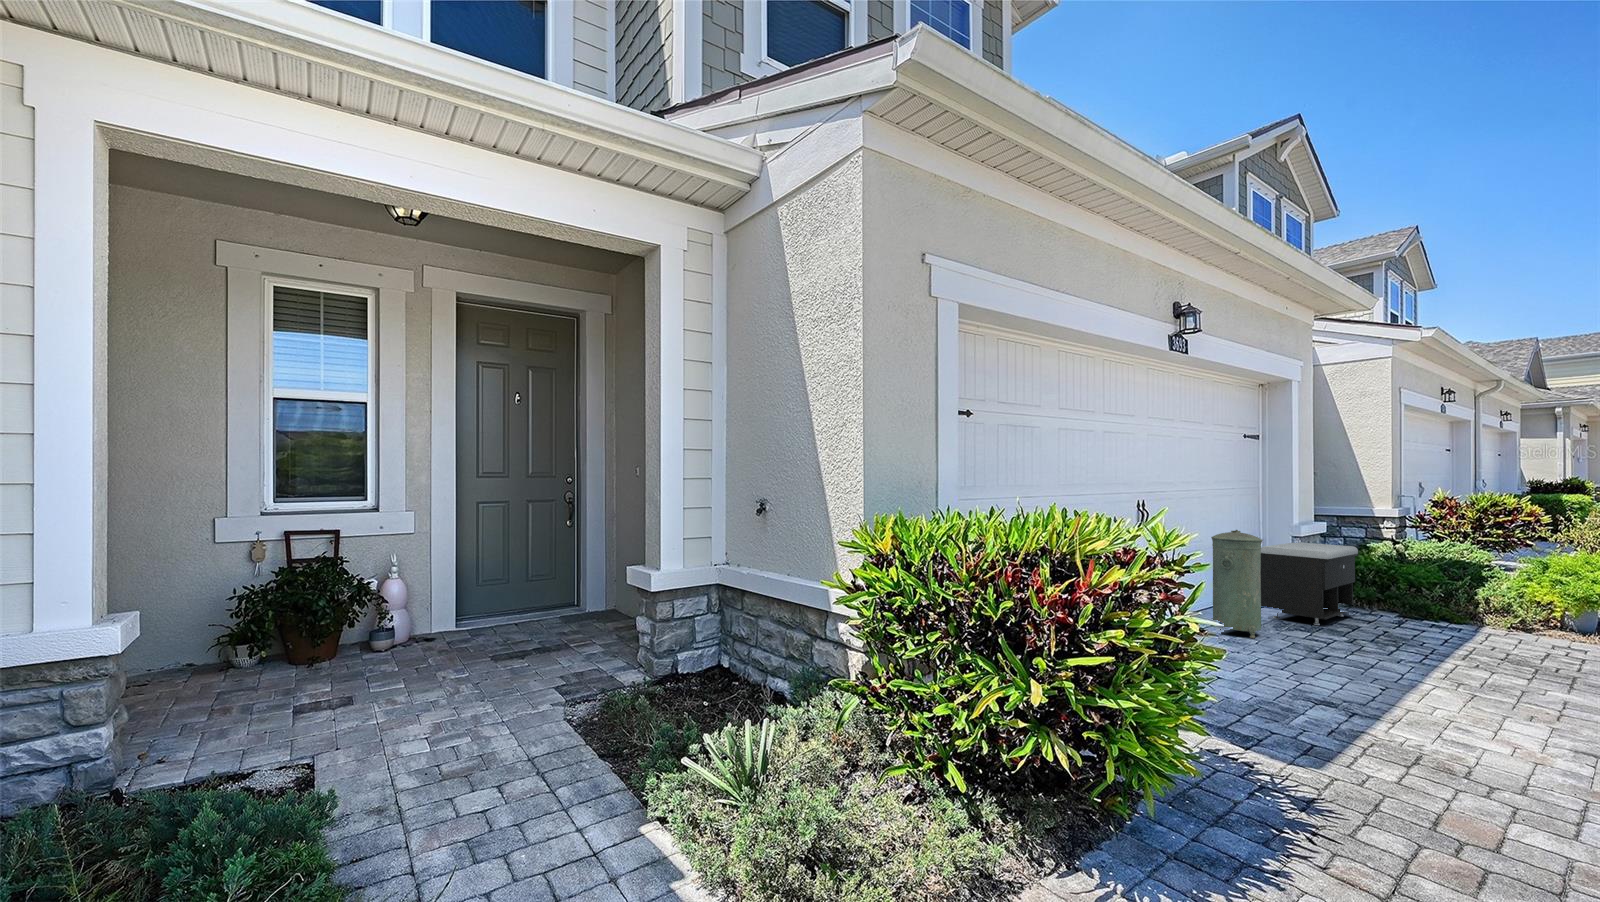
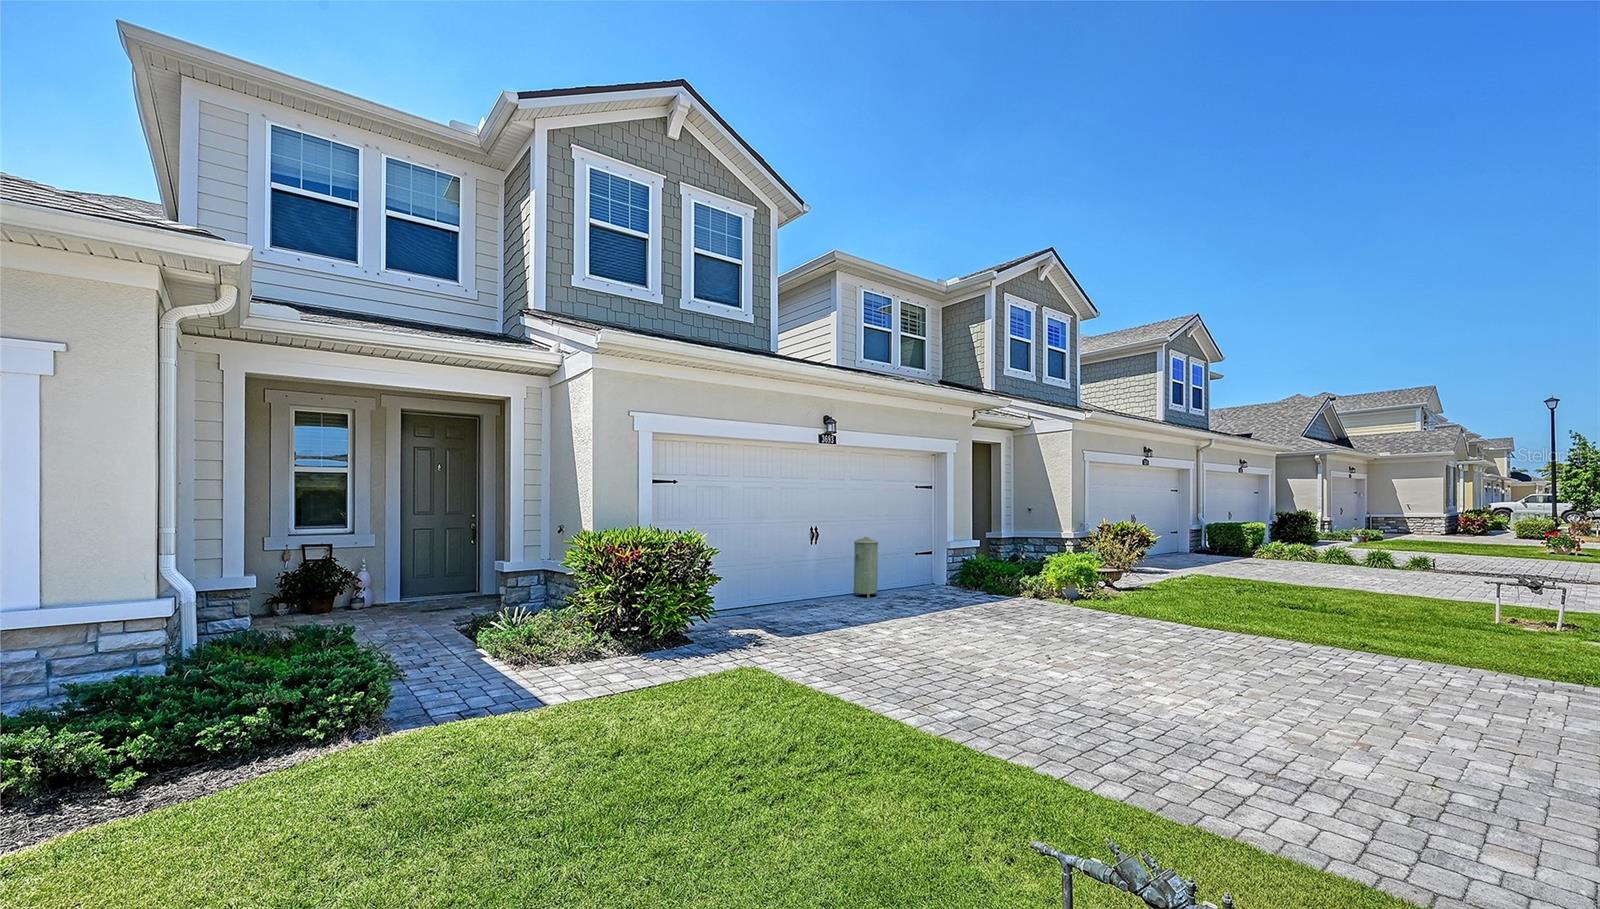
storage bench: present [1261,542,1358,625] -> none [900,543,959,592]

